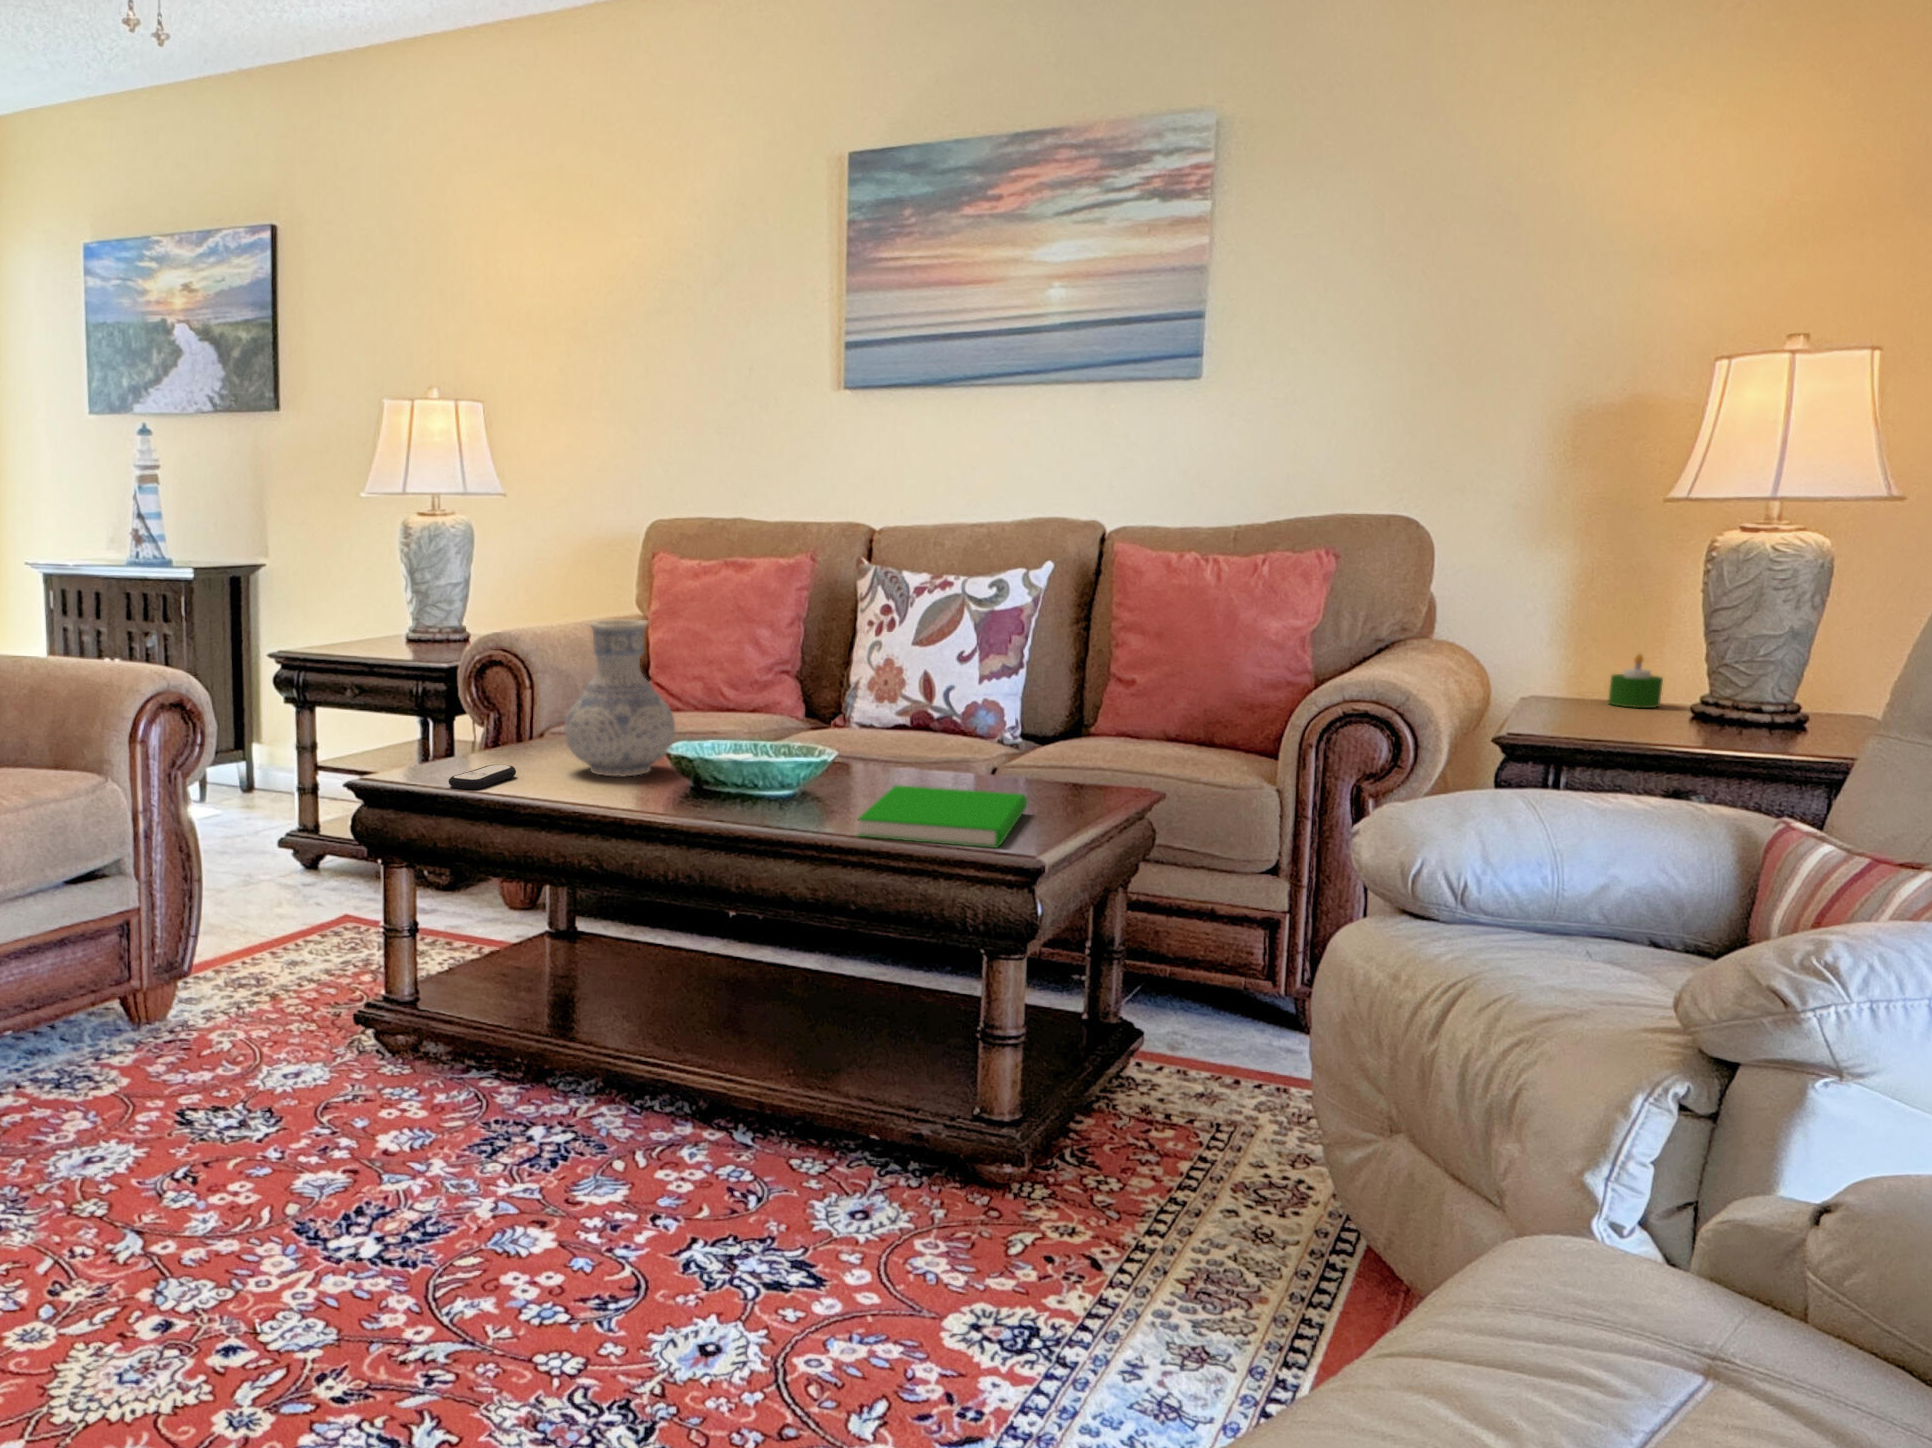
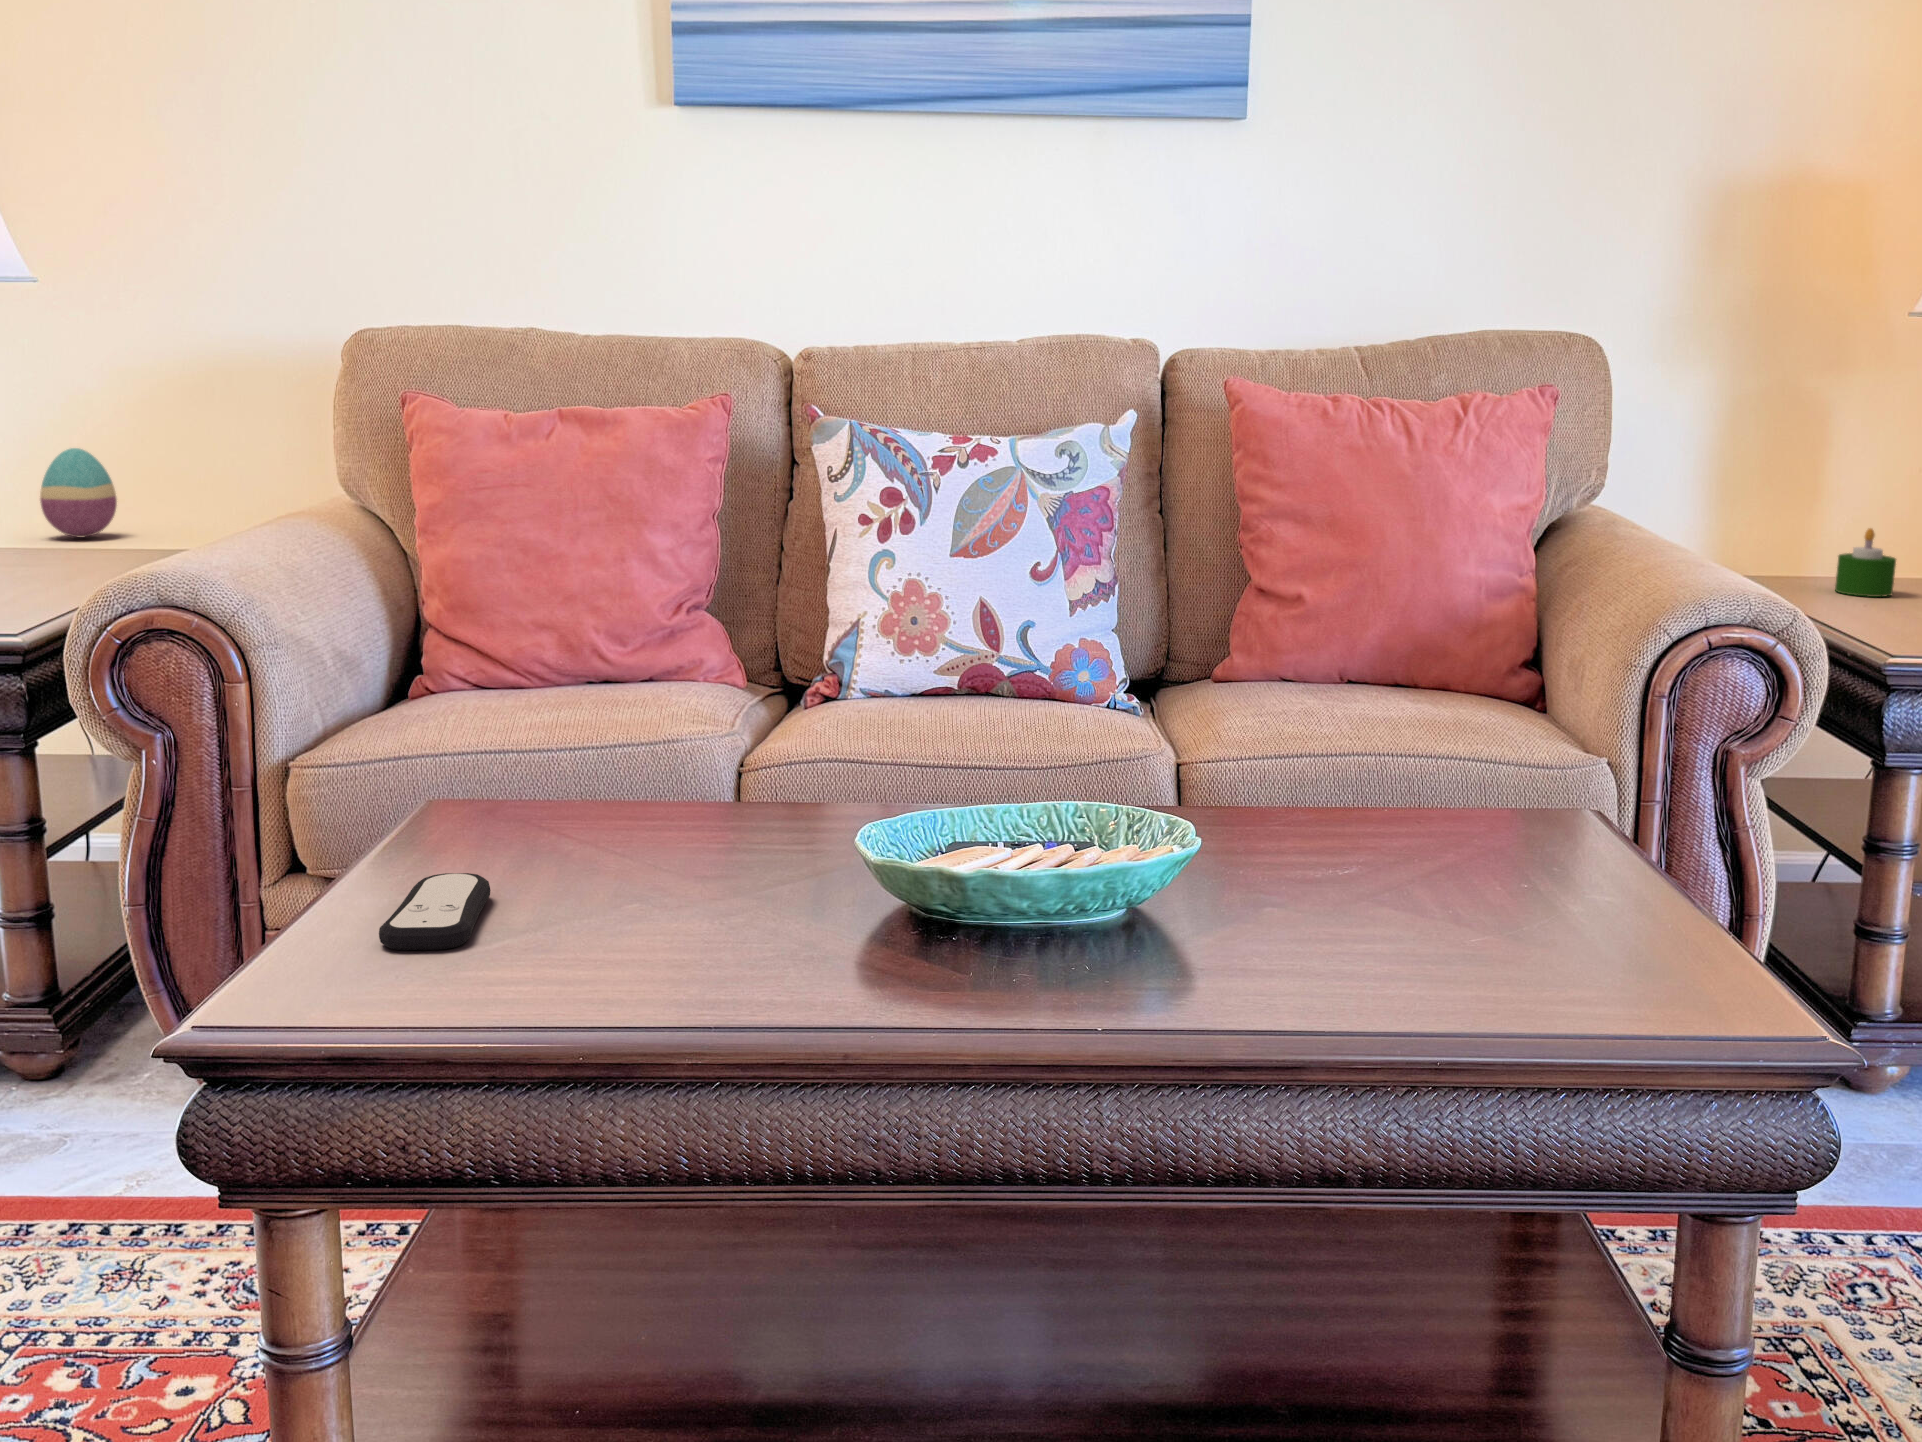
decorative egg: none [514,581,551,628] -> present [40,448,117,538]
vase: present [565,619,675,776] -> none [558,544,785,867]
book: present [858,785,1027,848] -> none [1267,821,1611,953]

